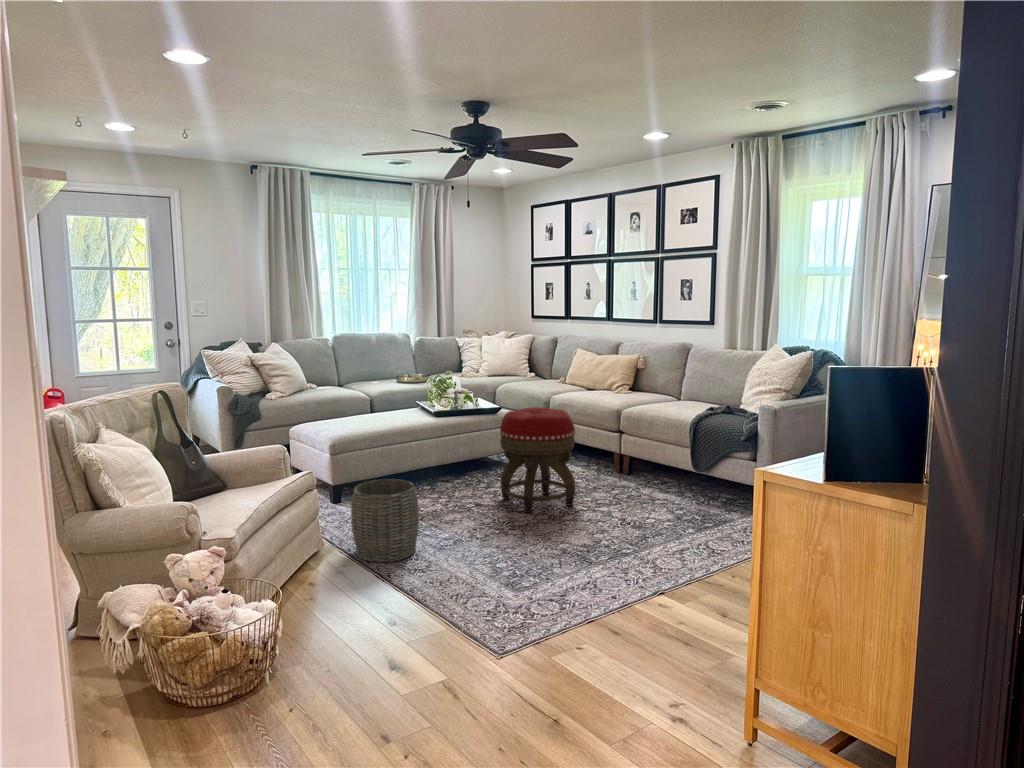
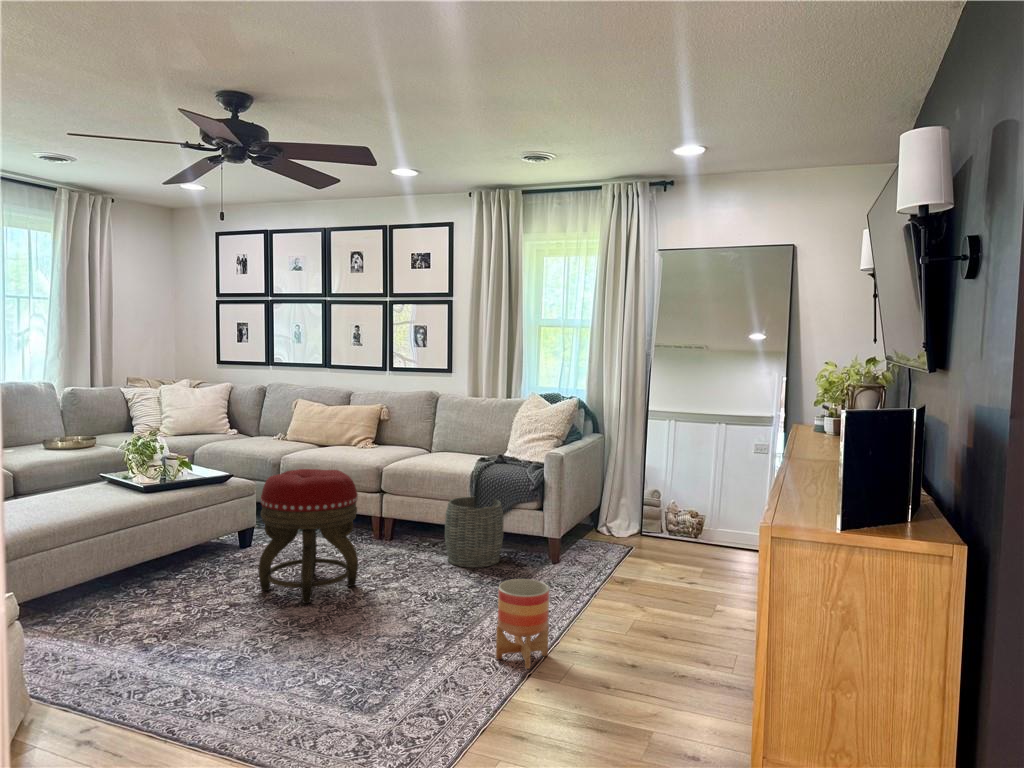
woven basket: present [351,479,419,562] -> present [445,497,504,568]
planter: none [639,513,687,588] -> present [496,579,549,669]

